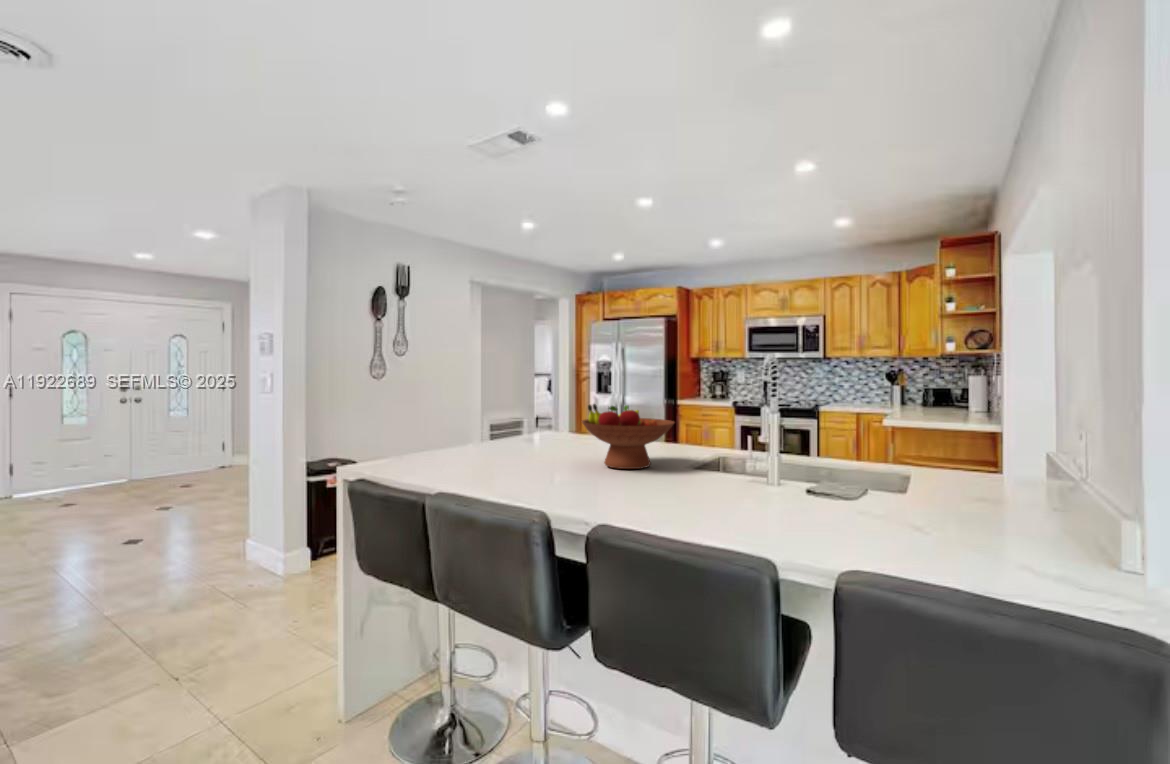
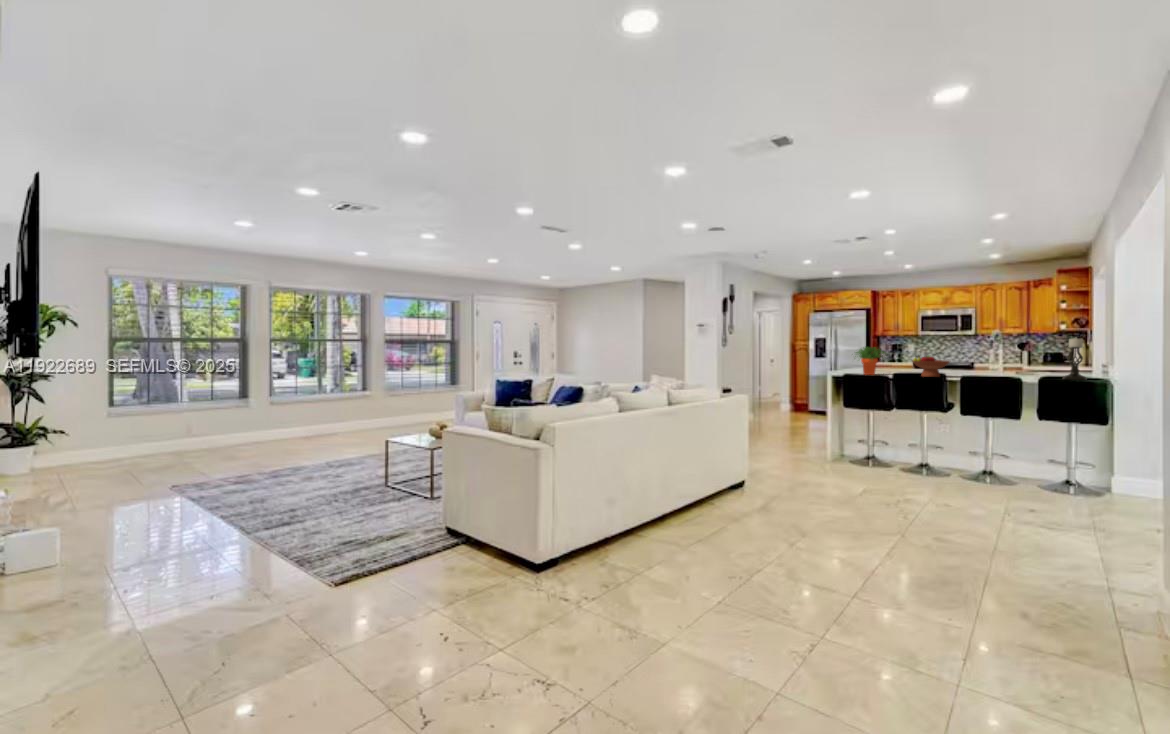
candle holder: none [961,357,1037,509] -> present [1063,337,1086,380]
potted plant: none [489,378,570,450] -> present [856,347,884,375]

